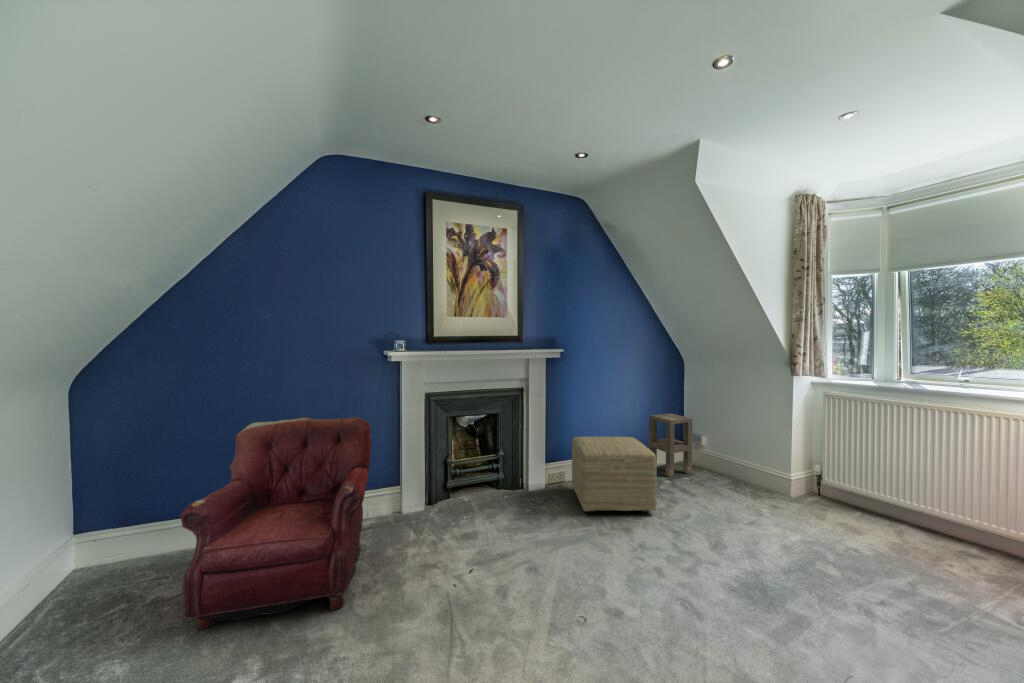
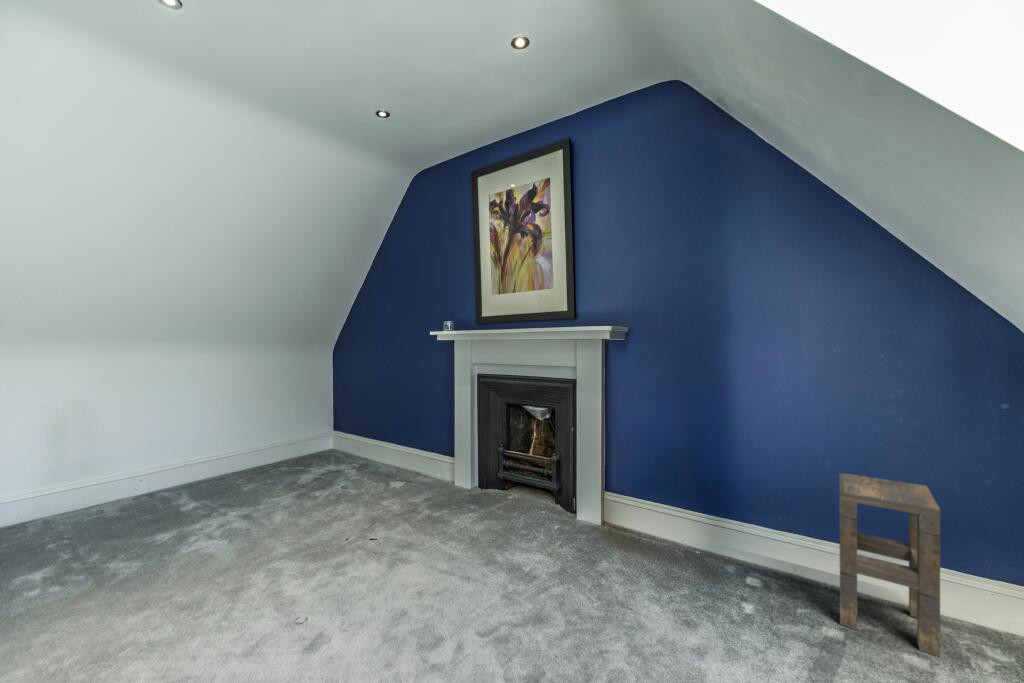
armchair: present [180,417,371,629] -> none [277,382,420,512]
ottoman: present [572,437,657,513] -> none [536,462,698,621]

